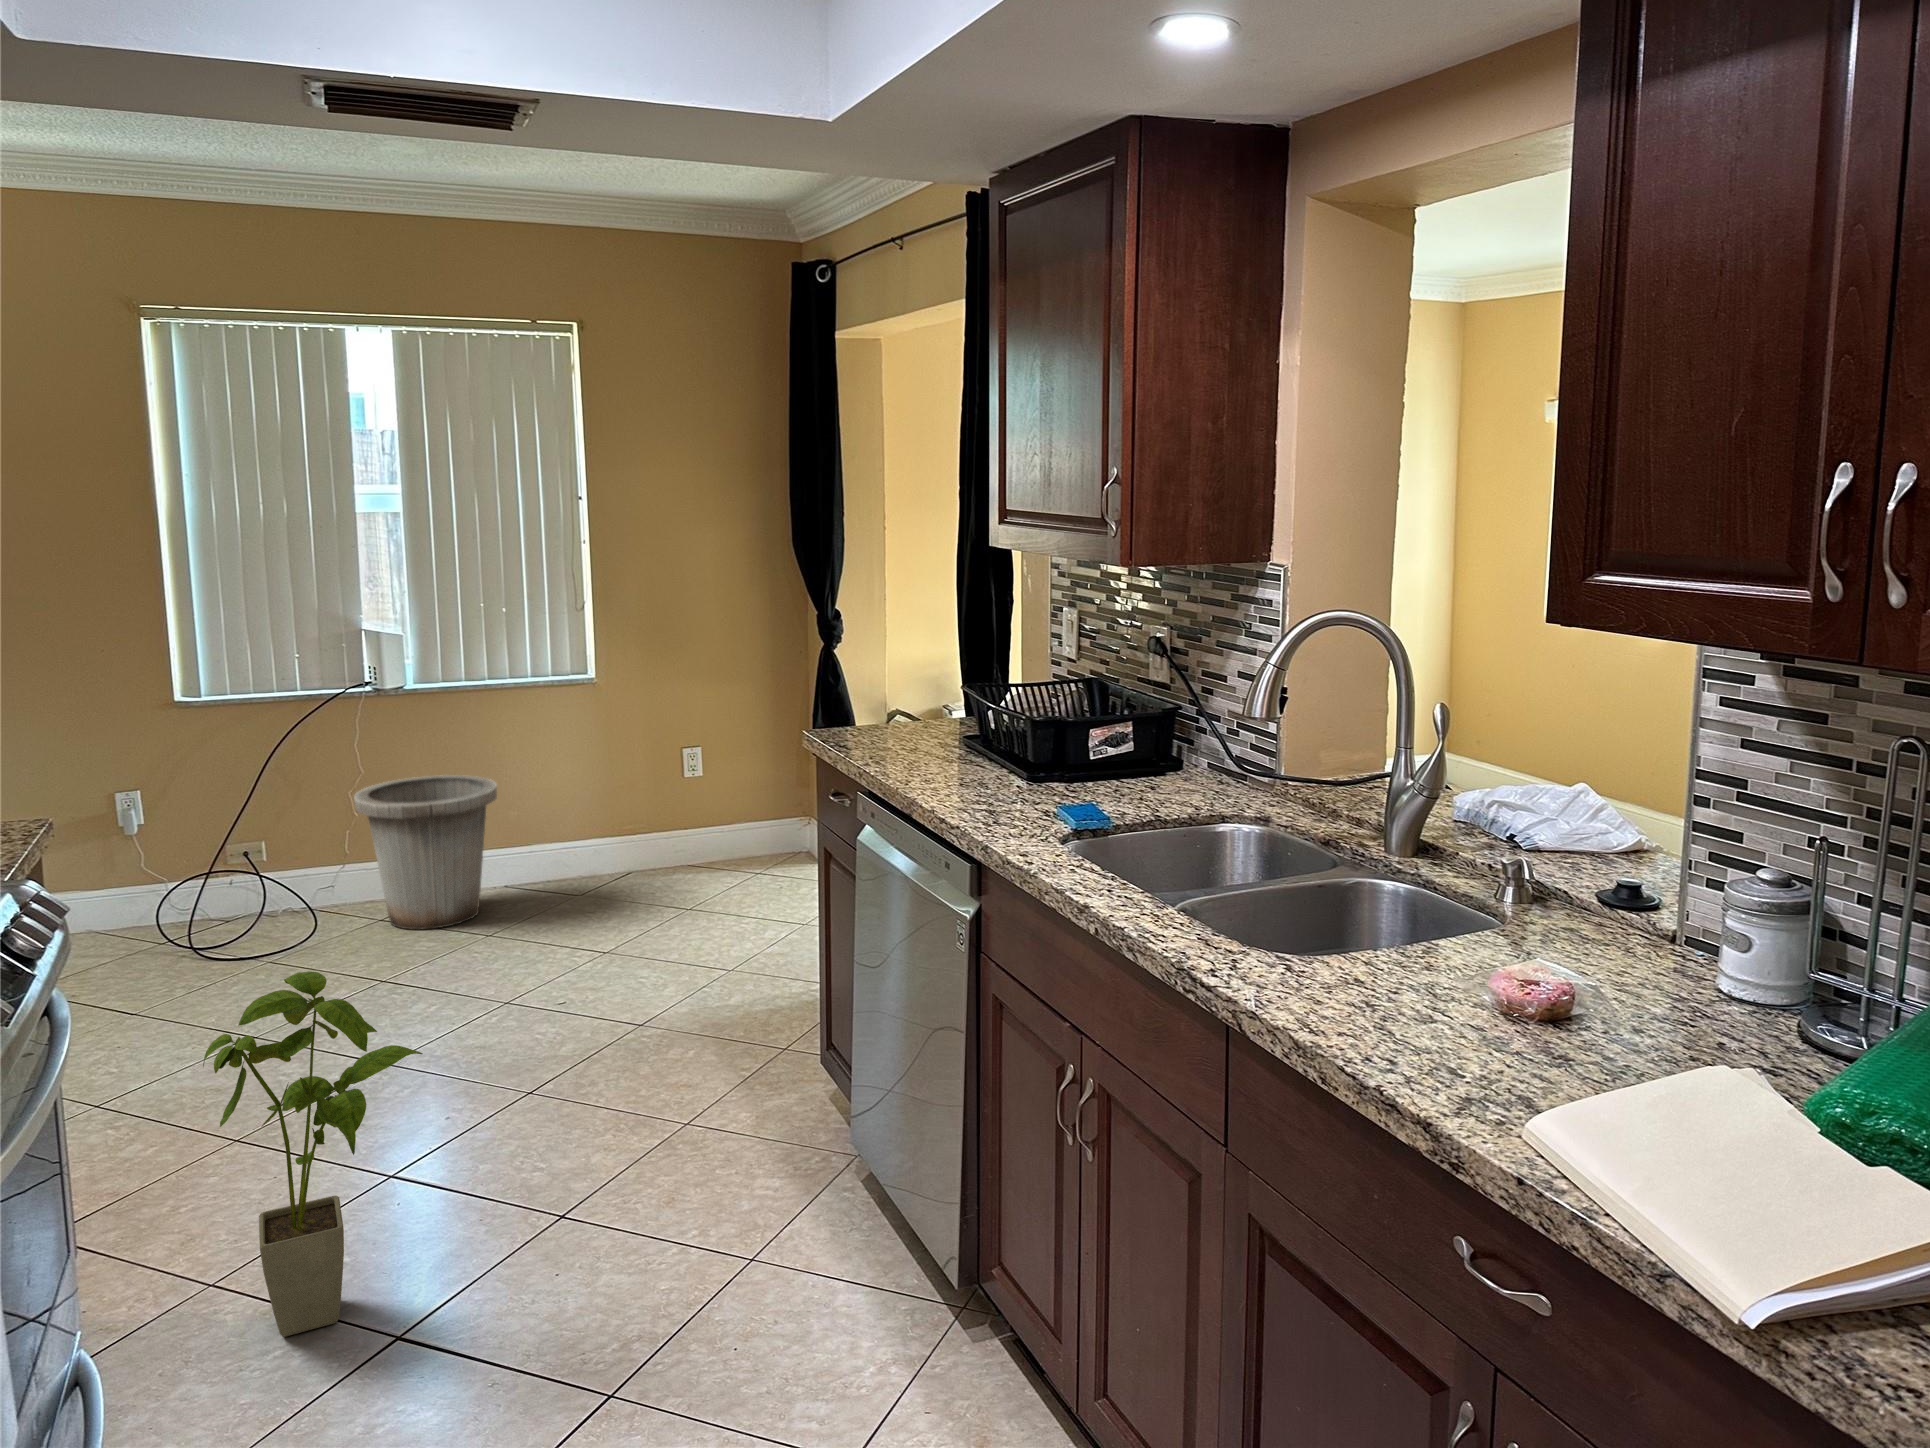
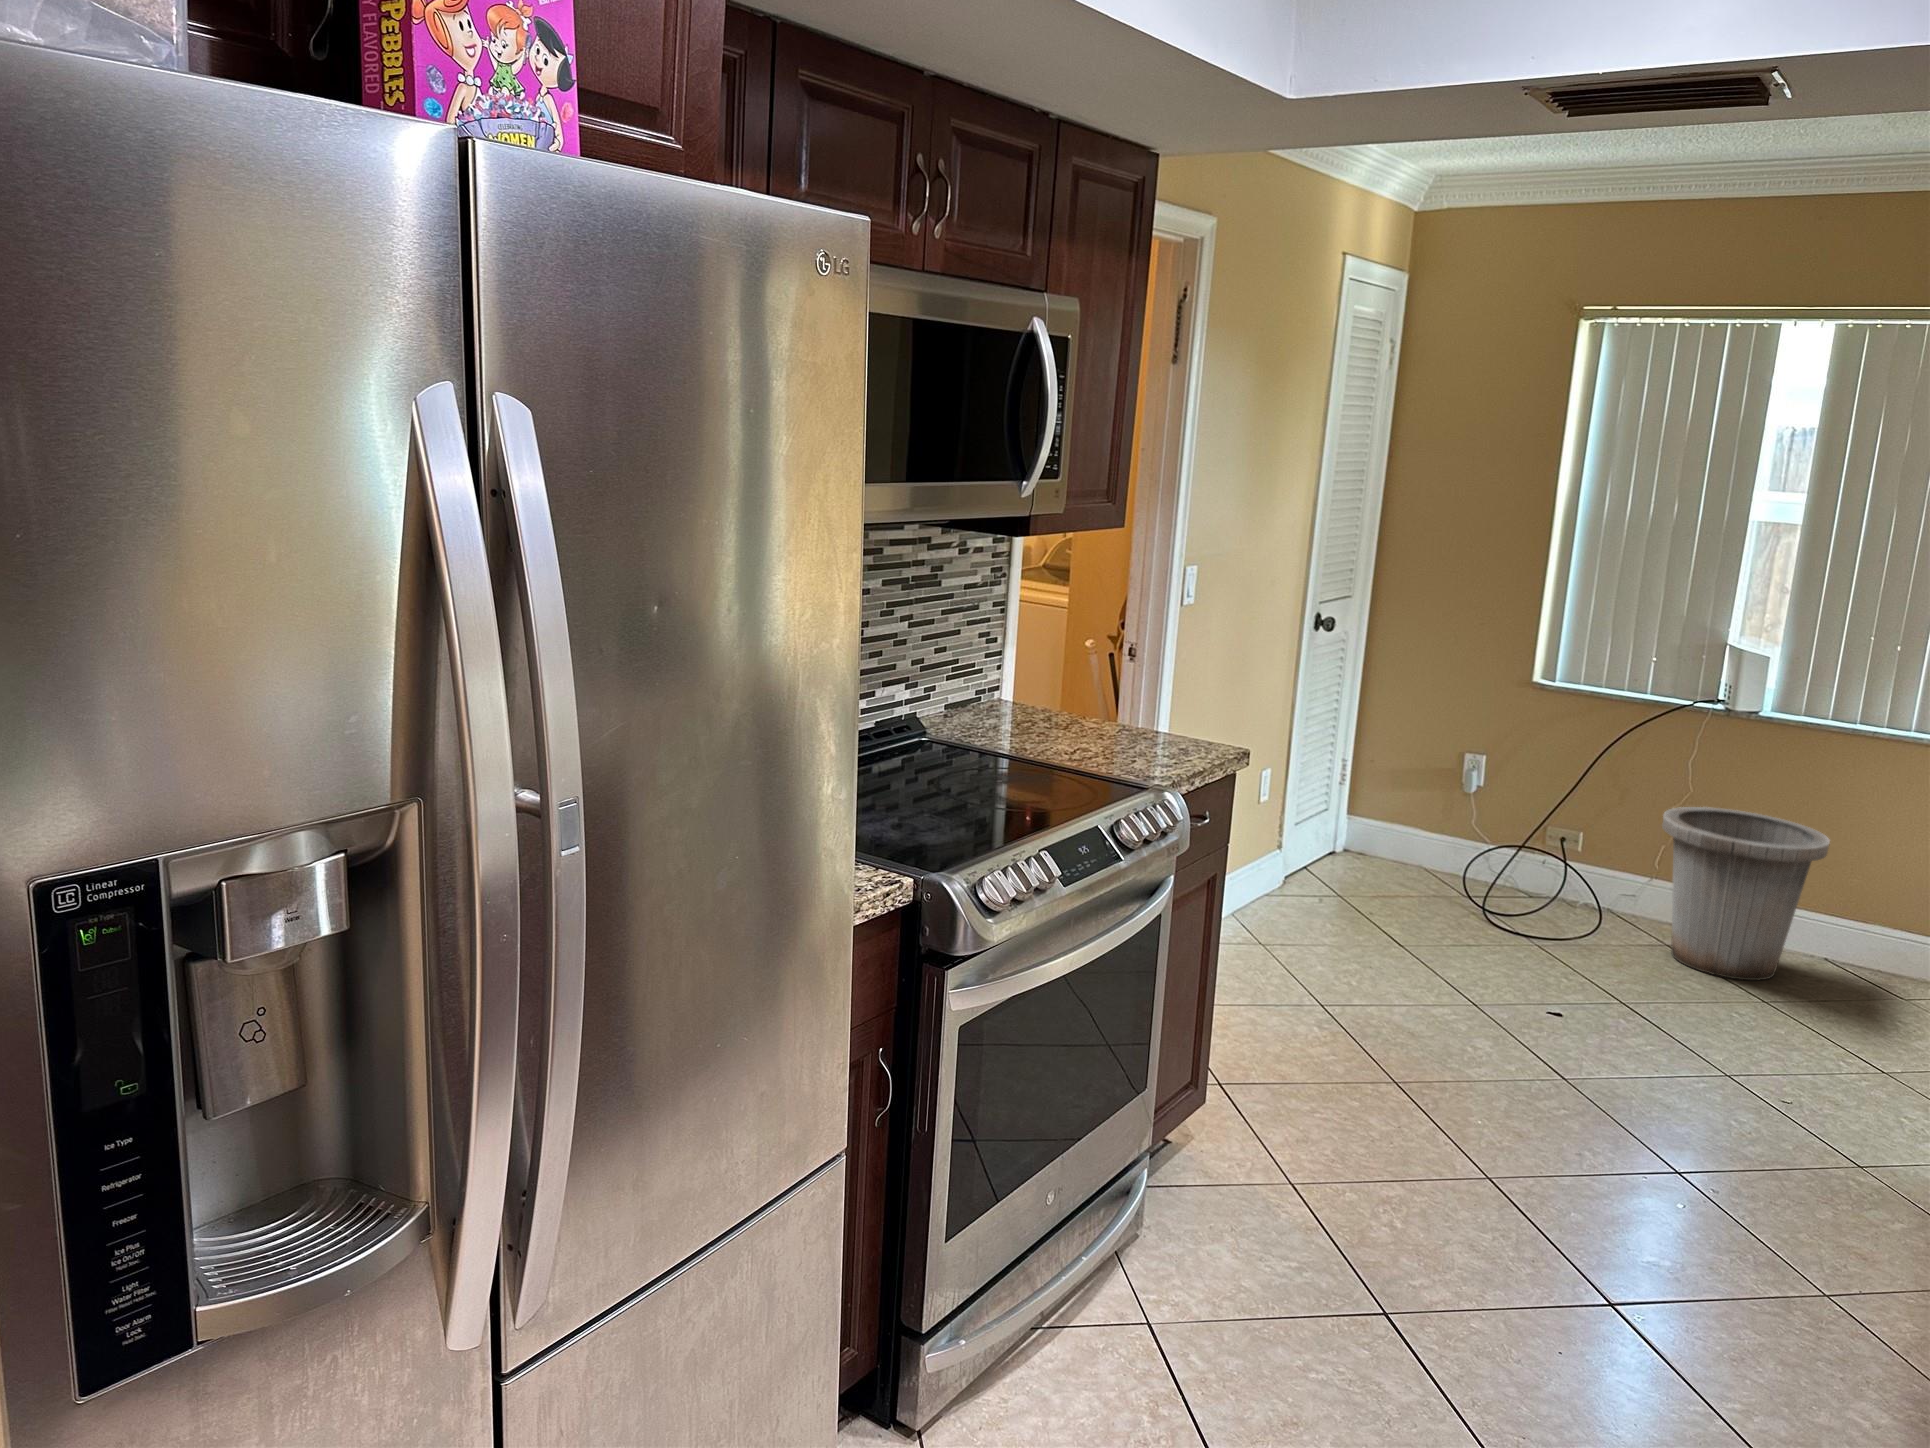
house plant: present [203,972,423,1337] -> none [1299,925,1495,1251]

